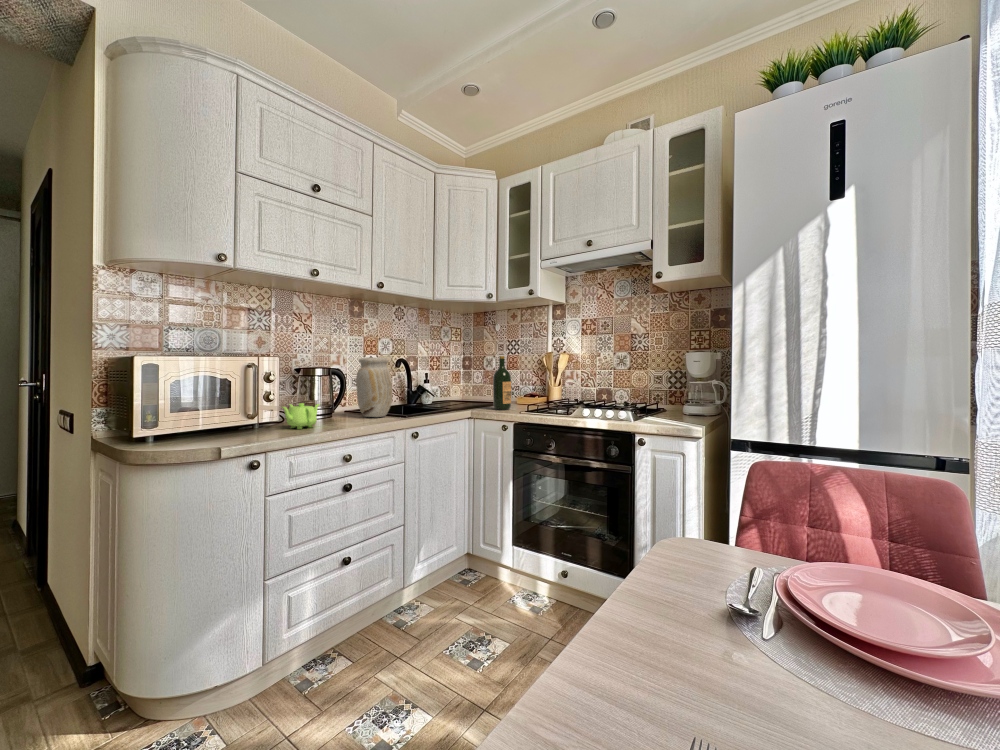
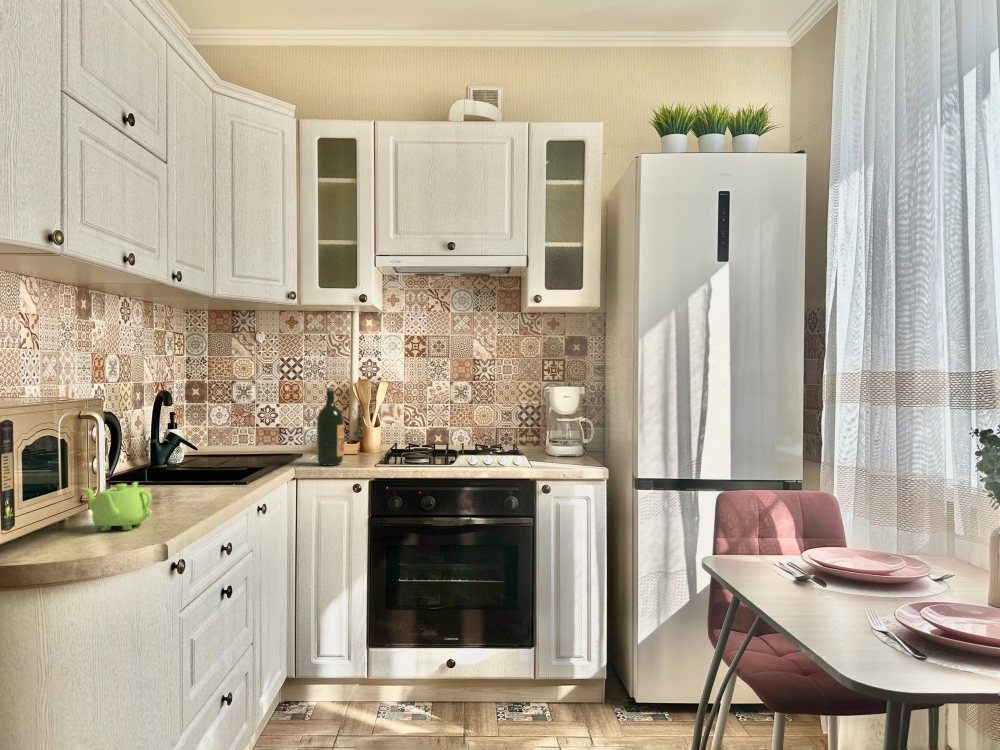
vase: present [356,358,392,417] -> none [141,395,207,496]

